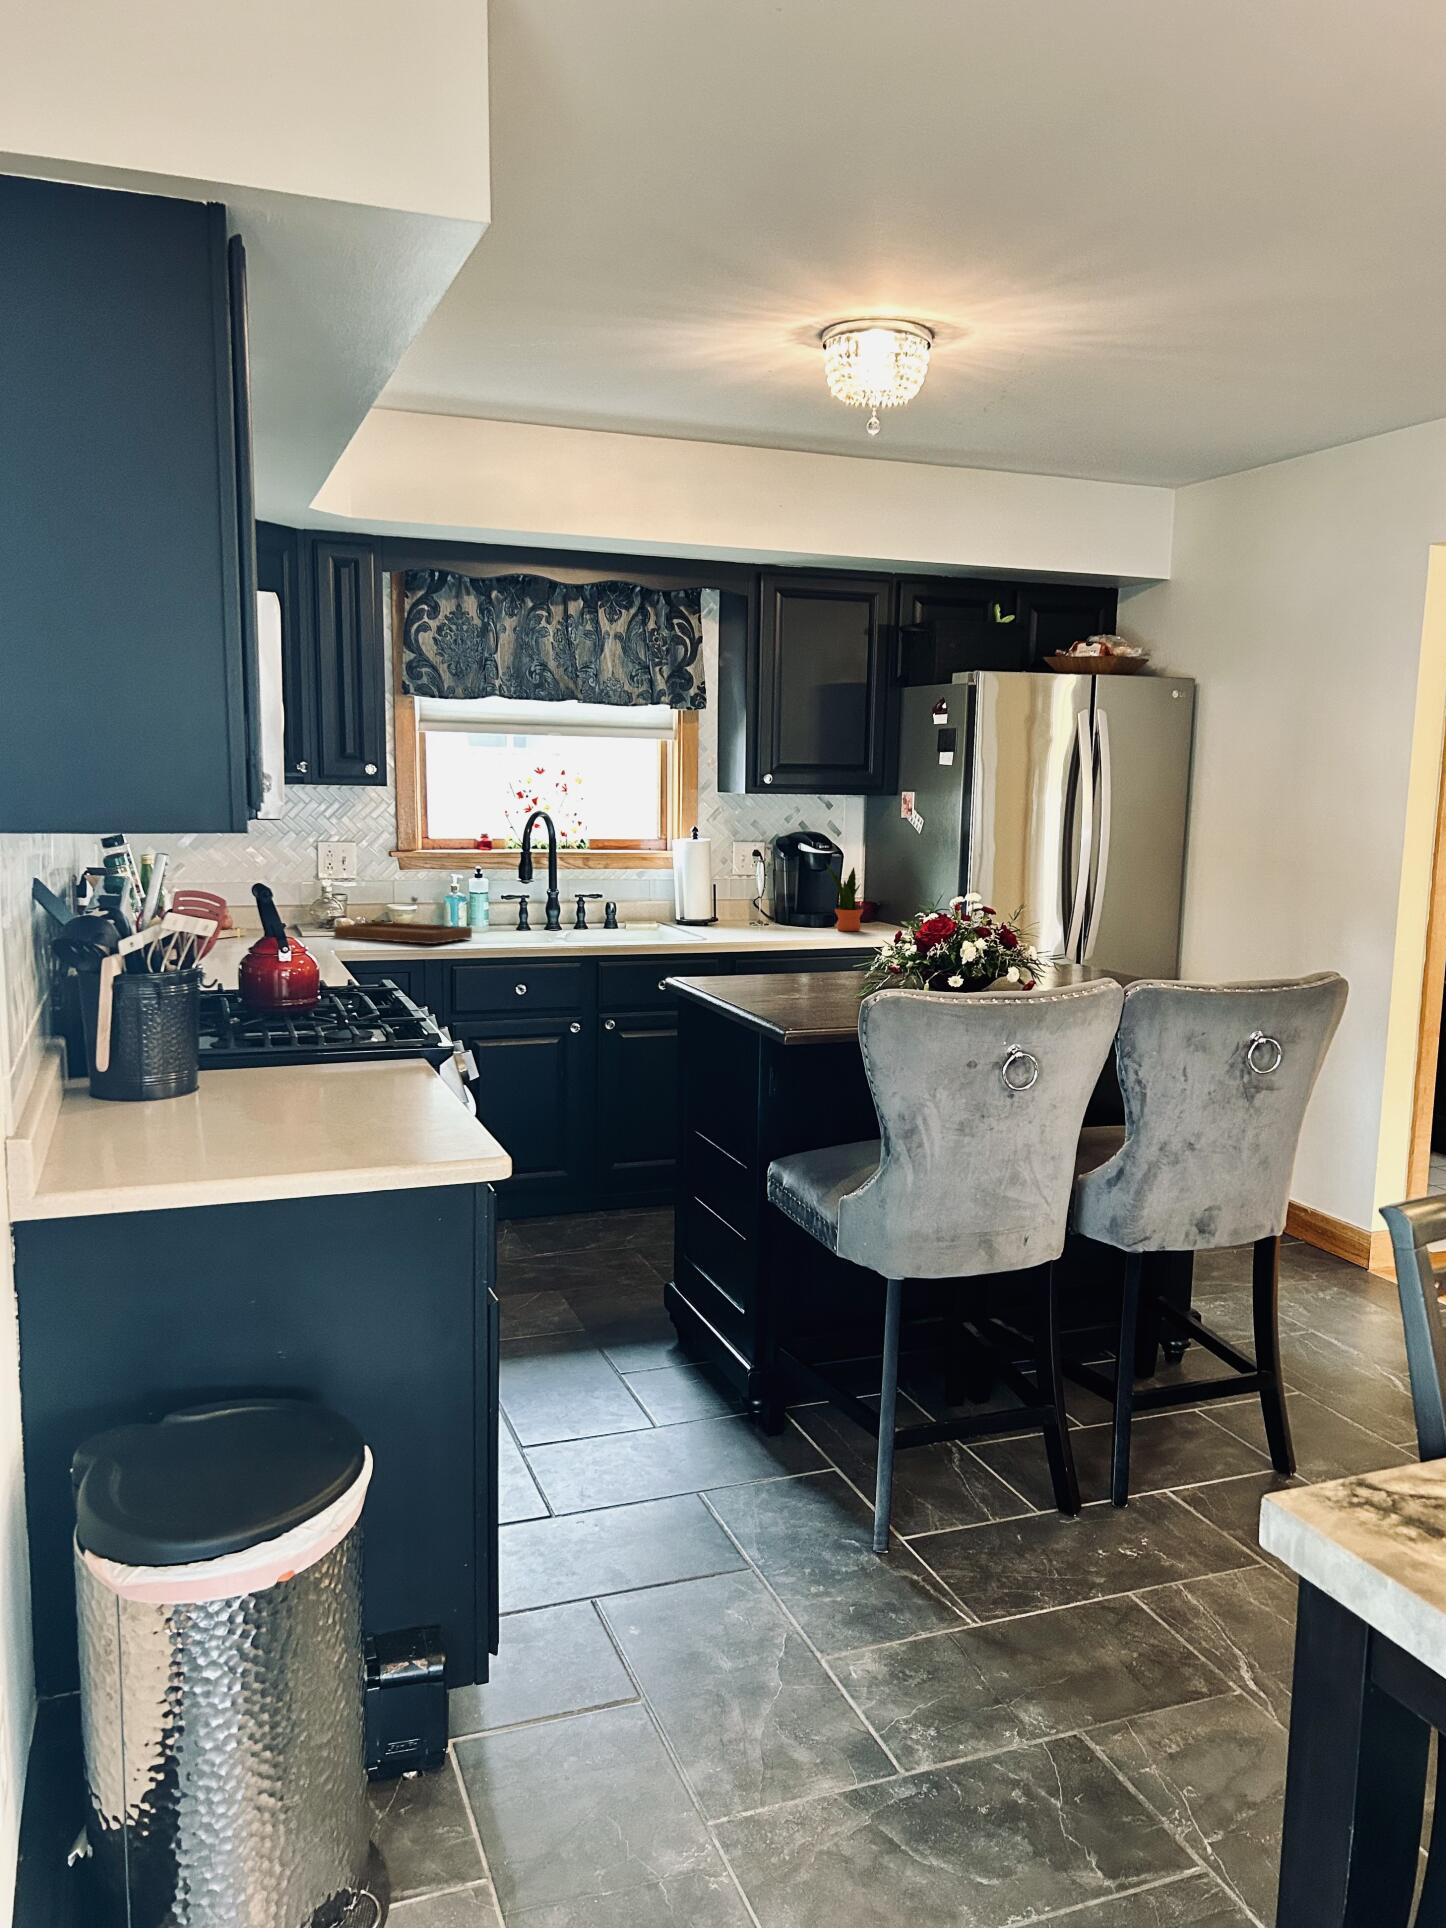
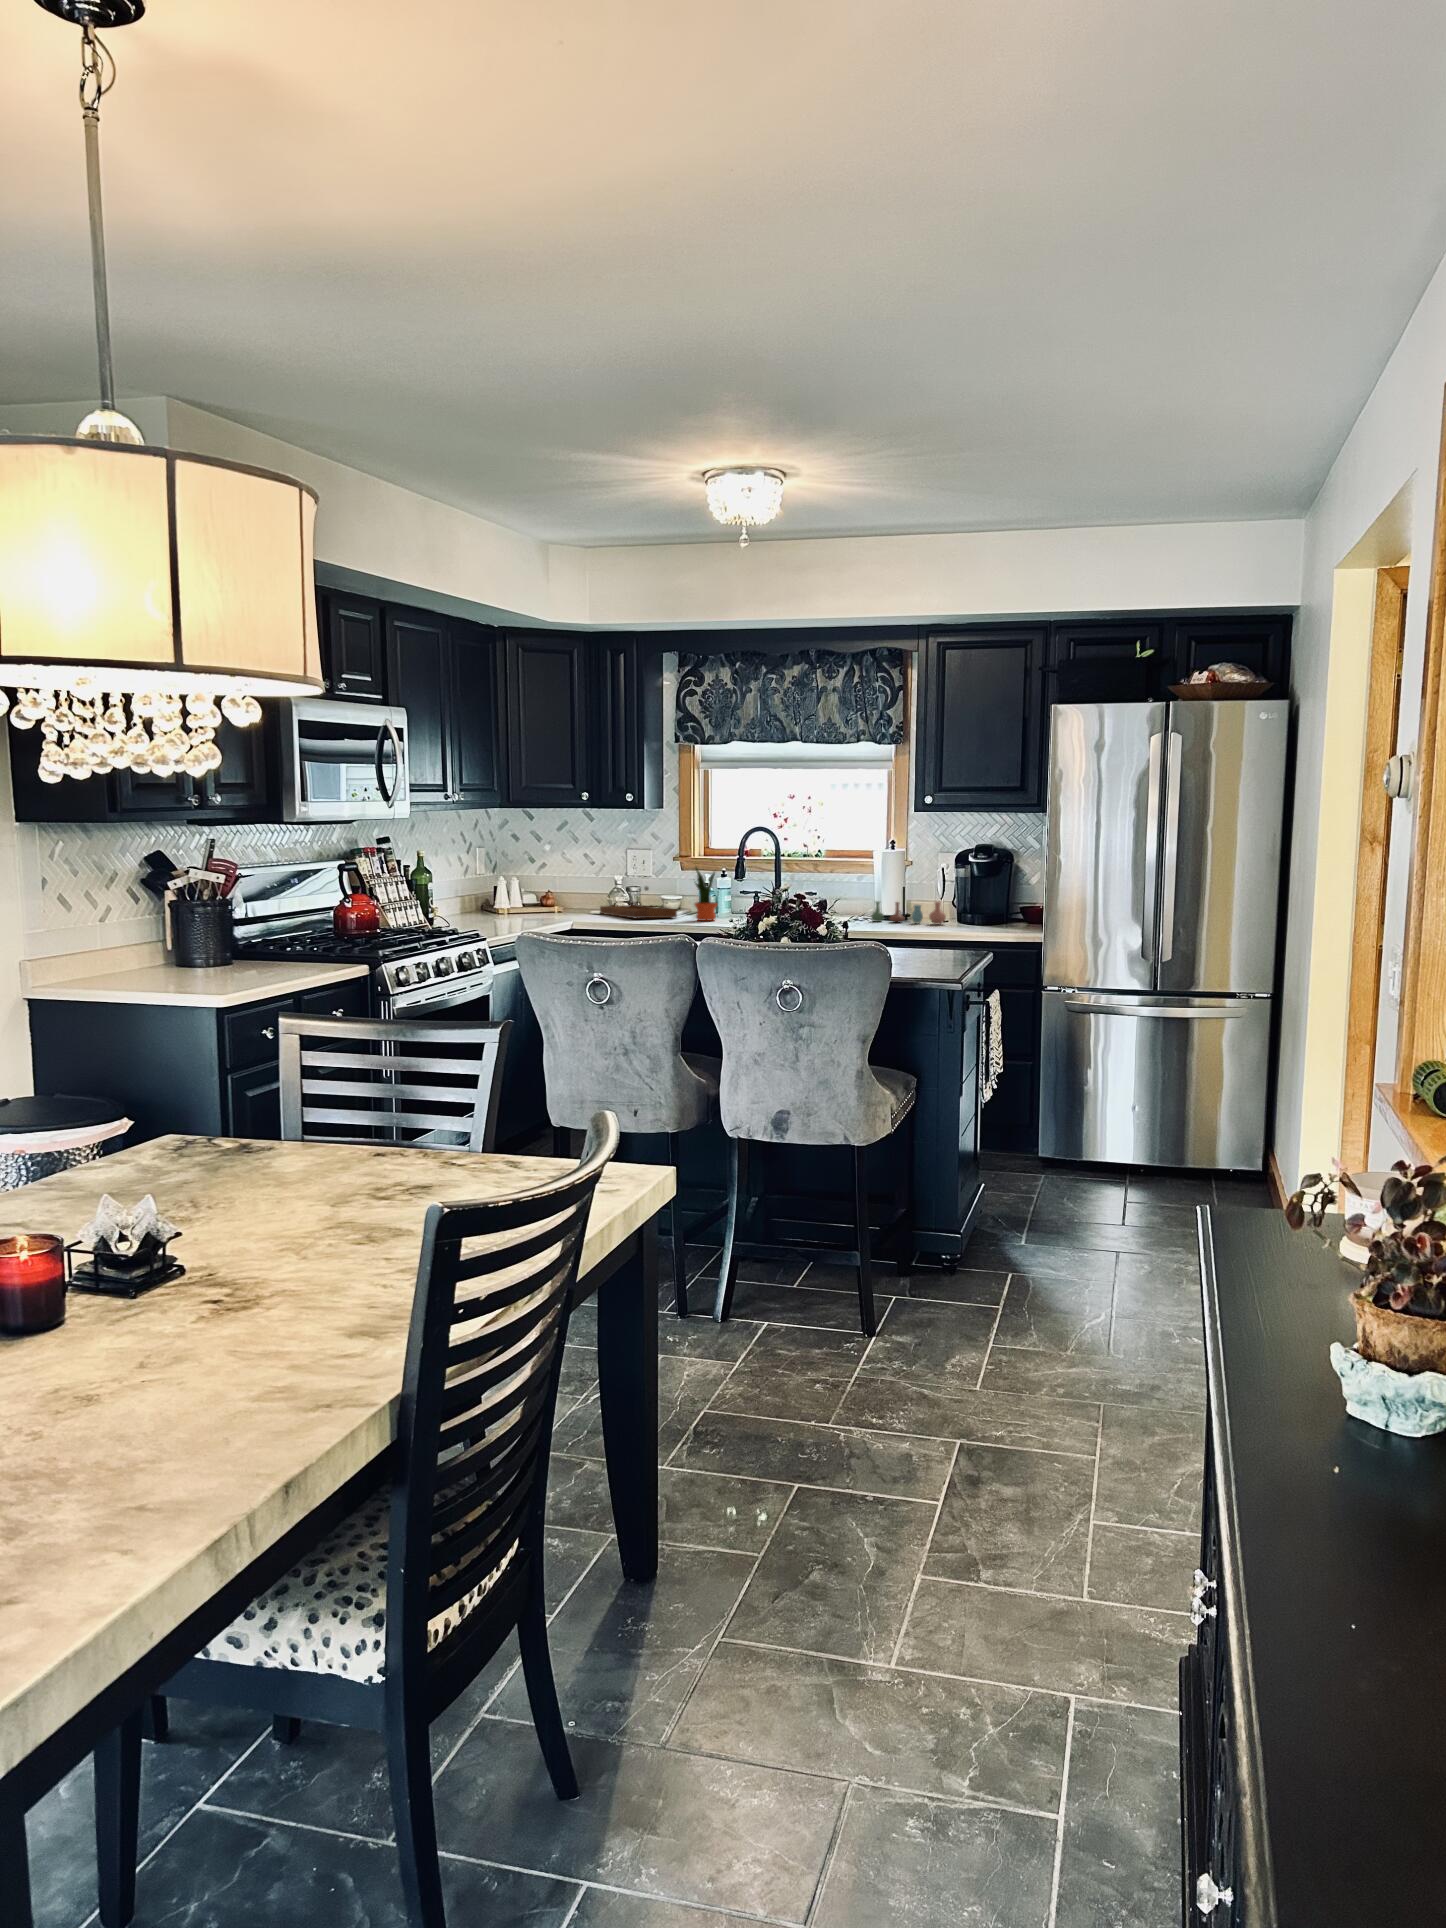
potted plant: present [826,862,863,931] -> present [695,867,717,921]
vase: none [700,902,794,929] -> present [871,901,946,924]

